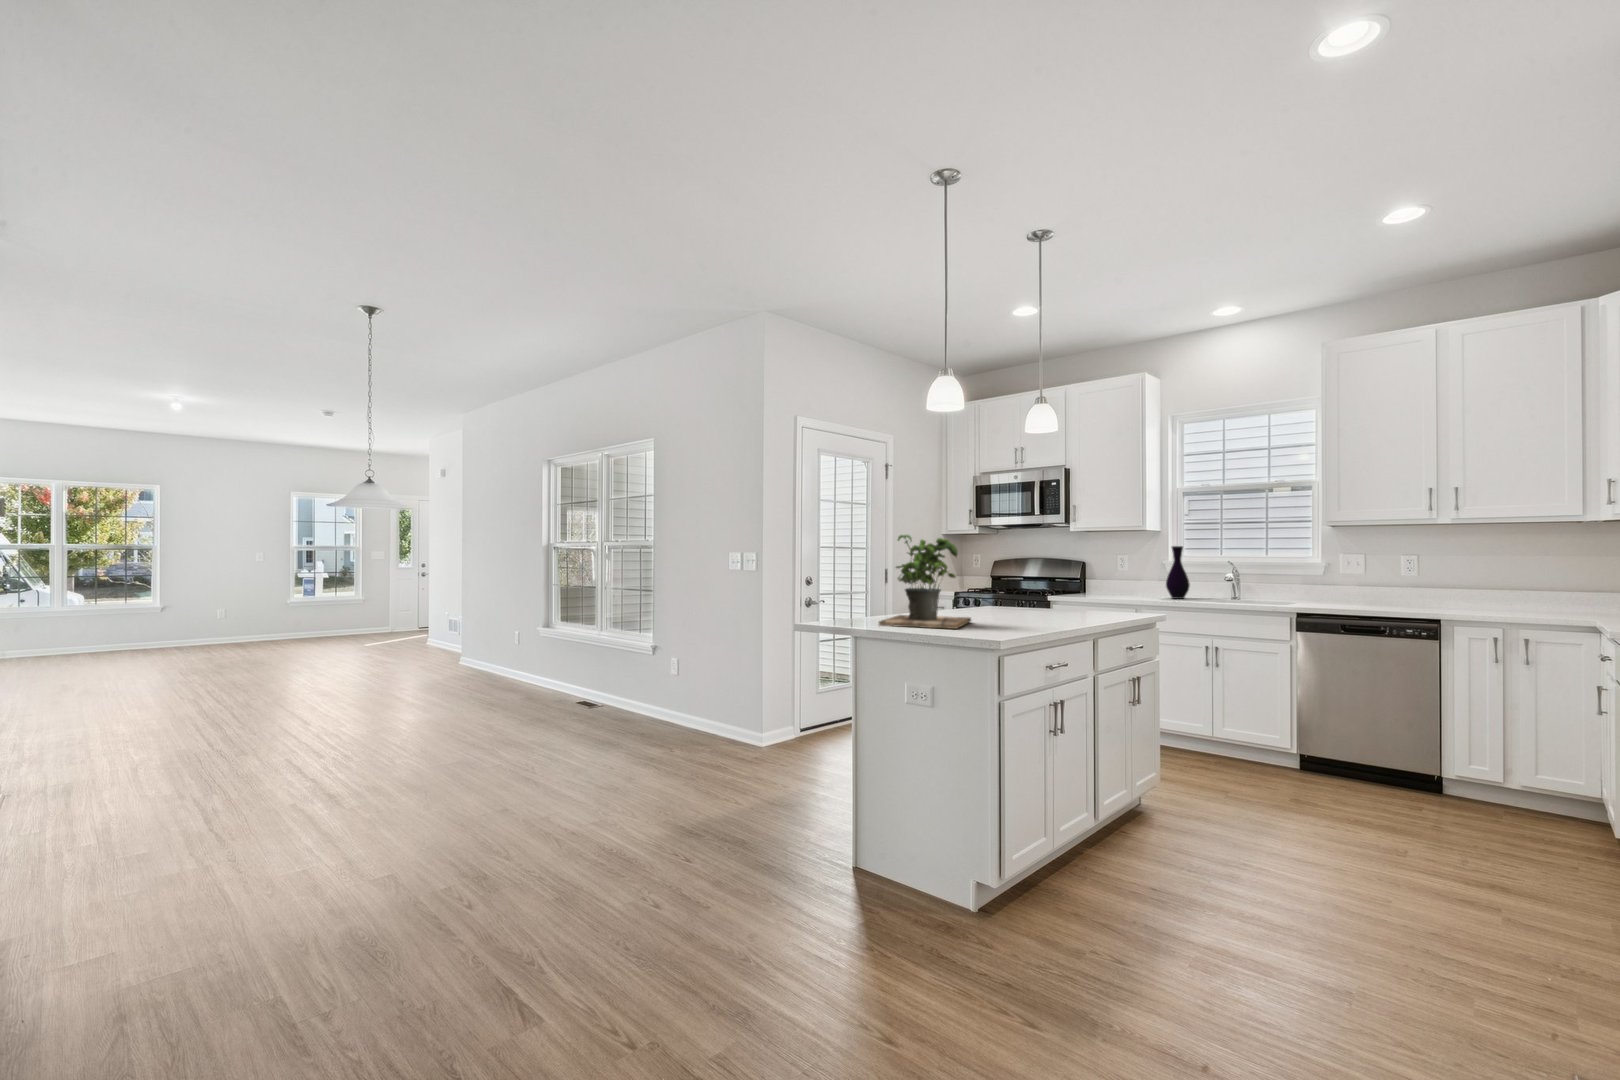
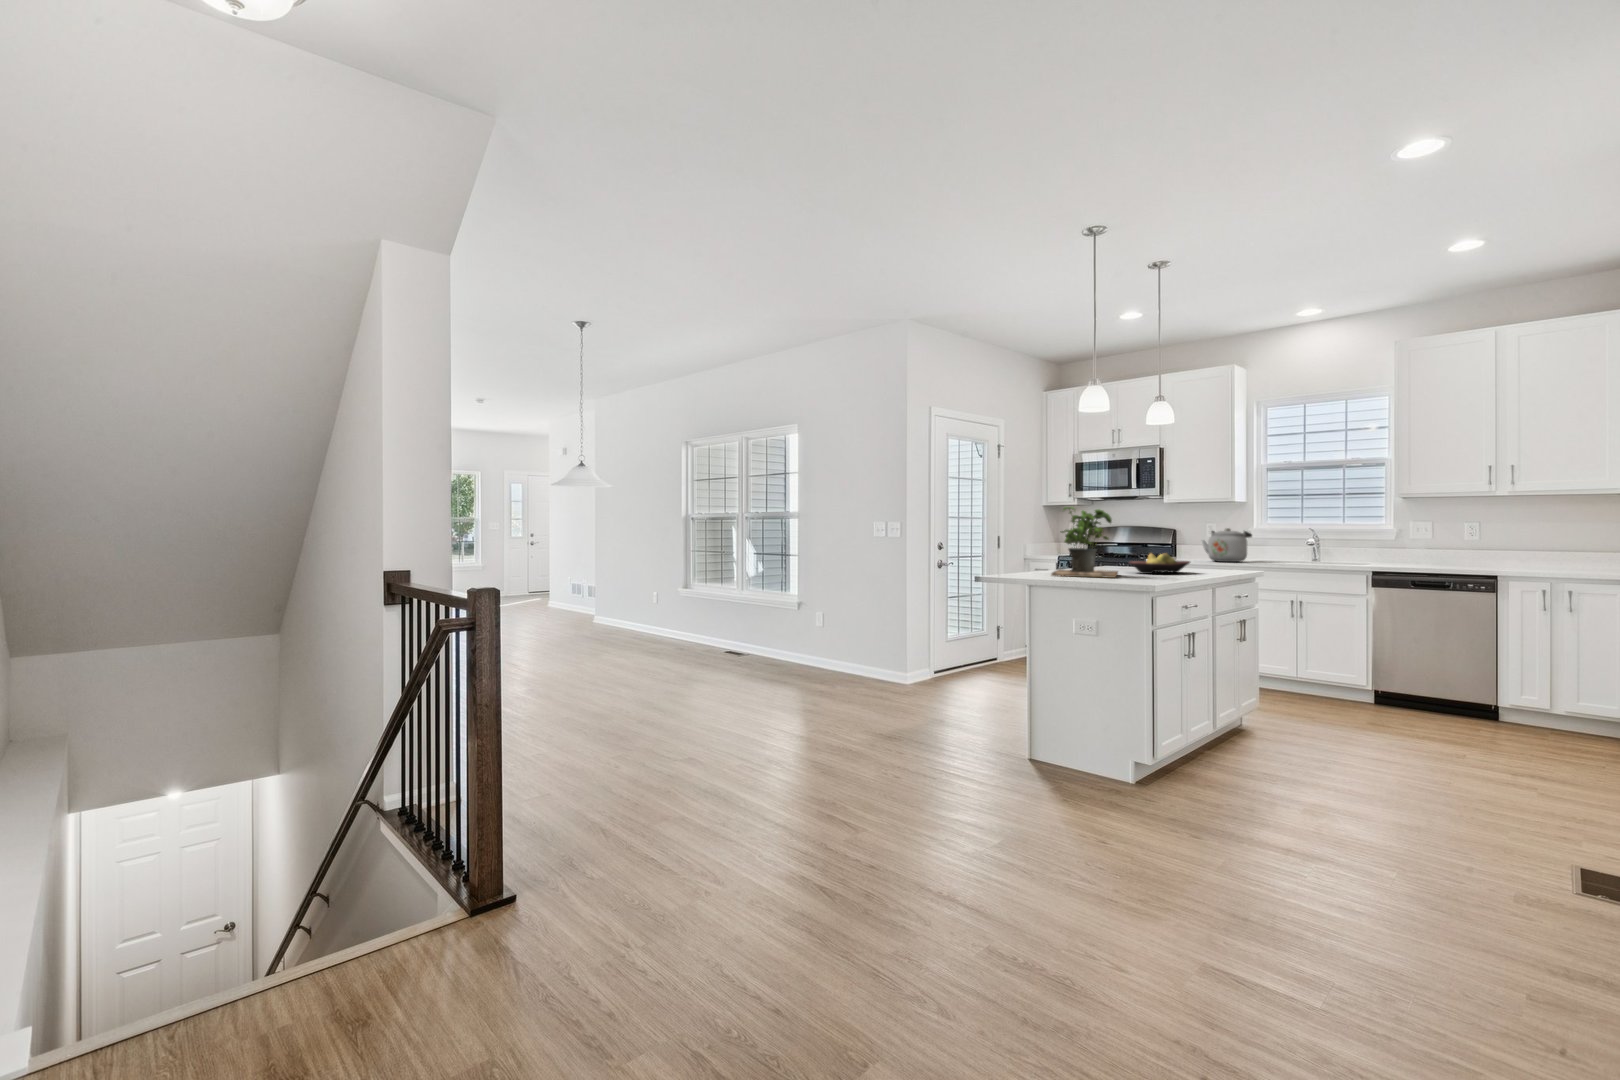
vase: present [1166,546,1190,599] -> none [1252,515,1274,561]
kettle: none [1107,561,1163,600] -> present [1202,528,1252,562]
fruit bowl: none [990,594,1068,621] -> present [1129,553,1190,574]

